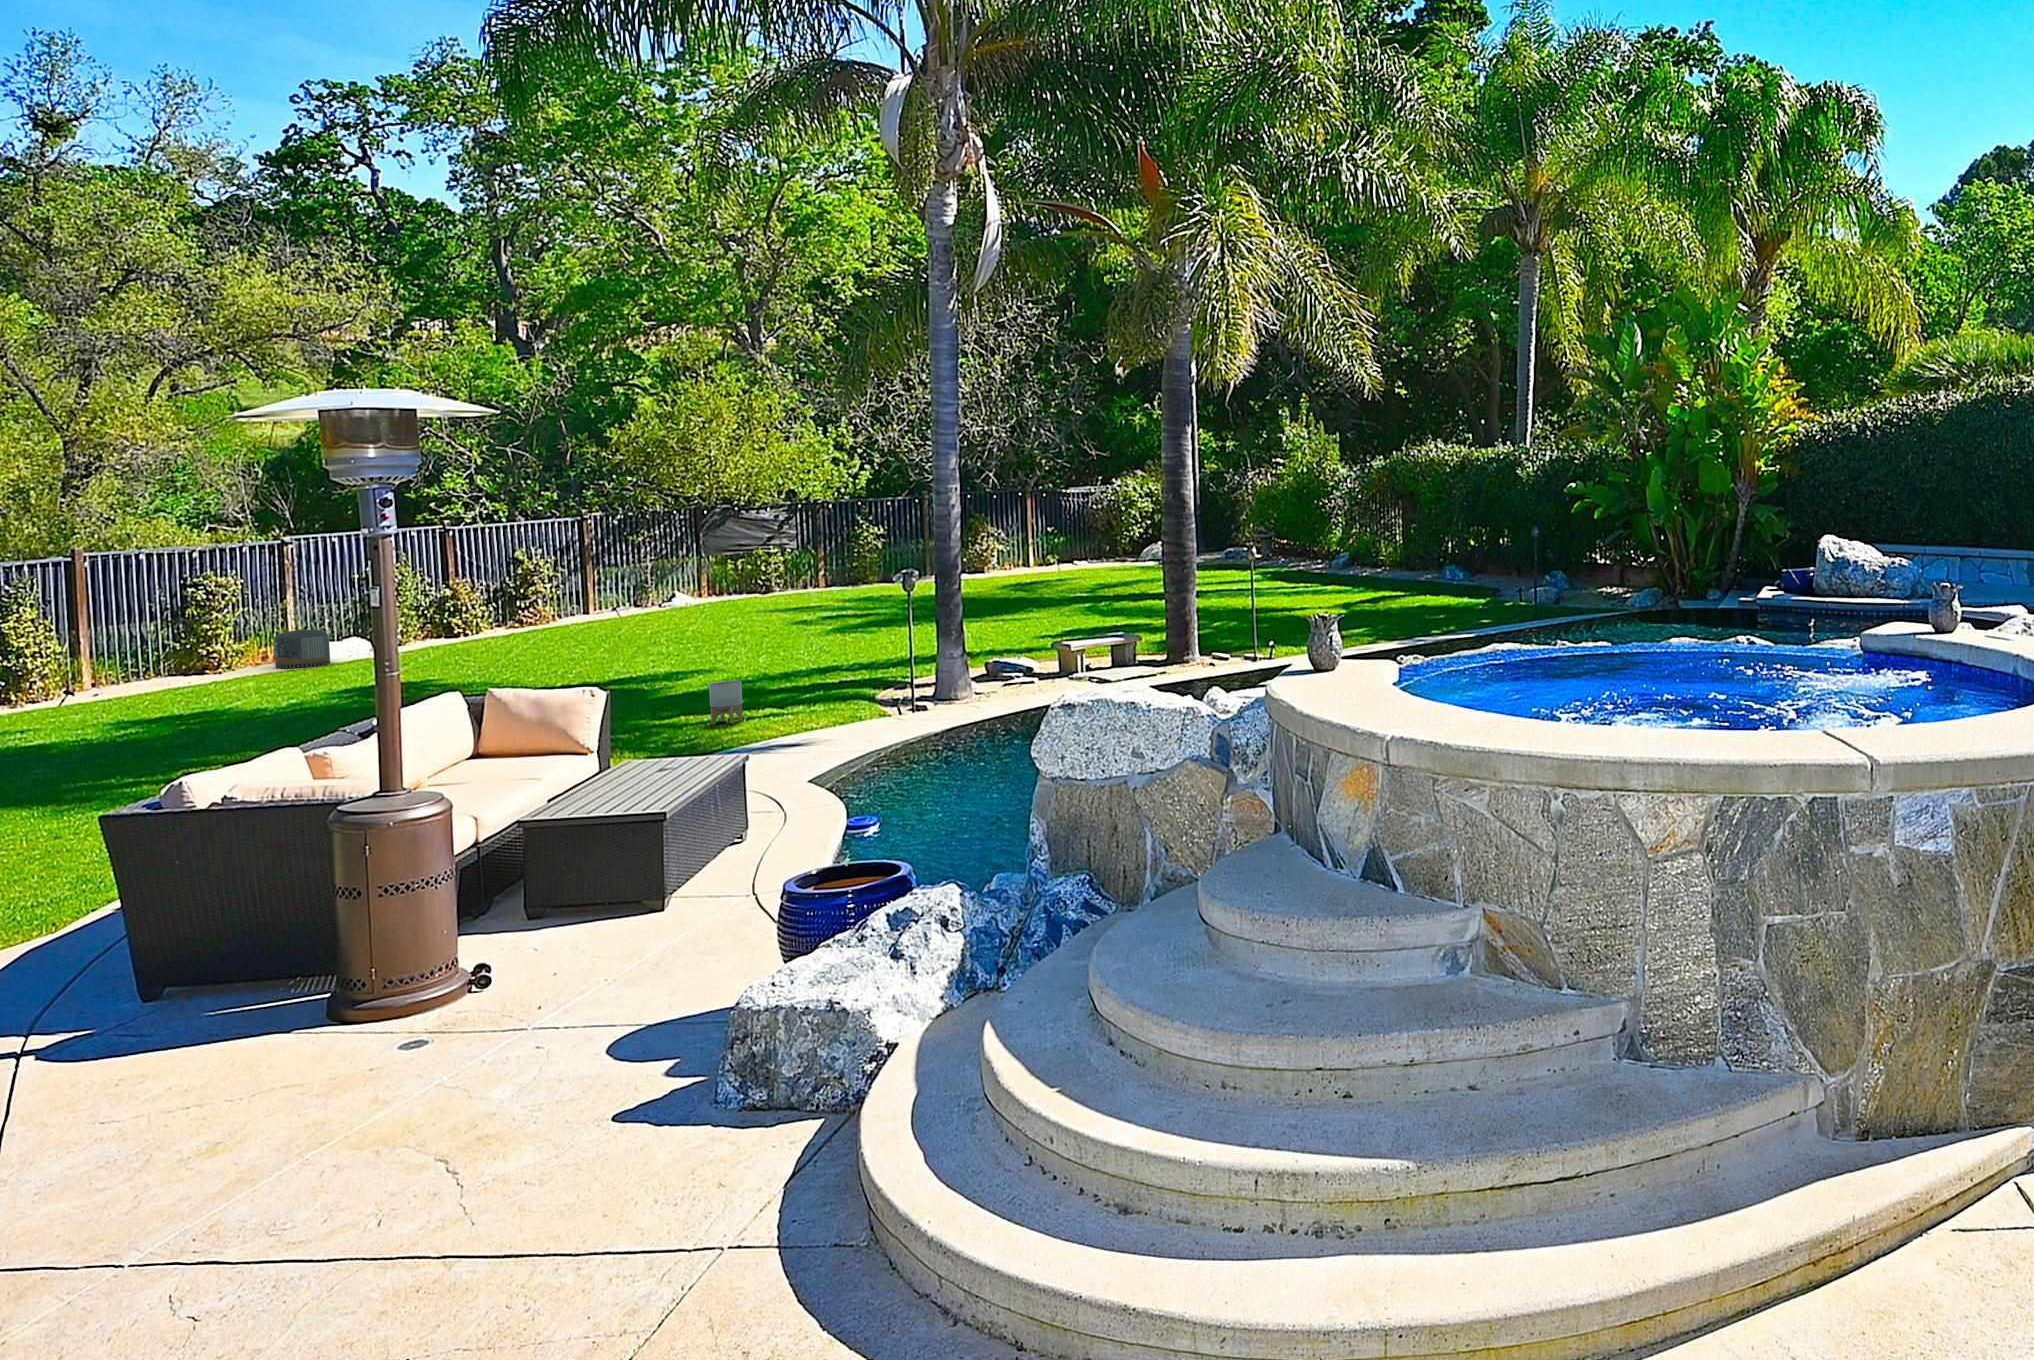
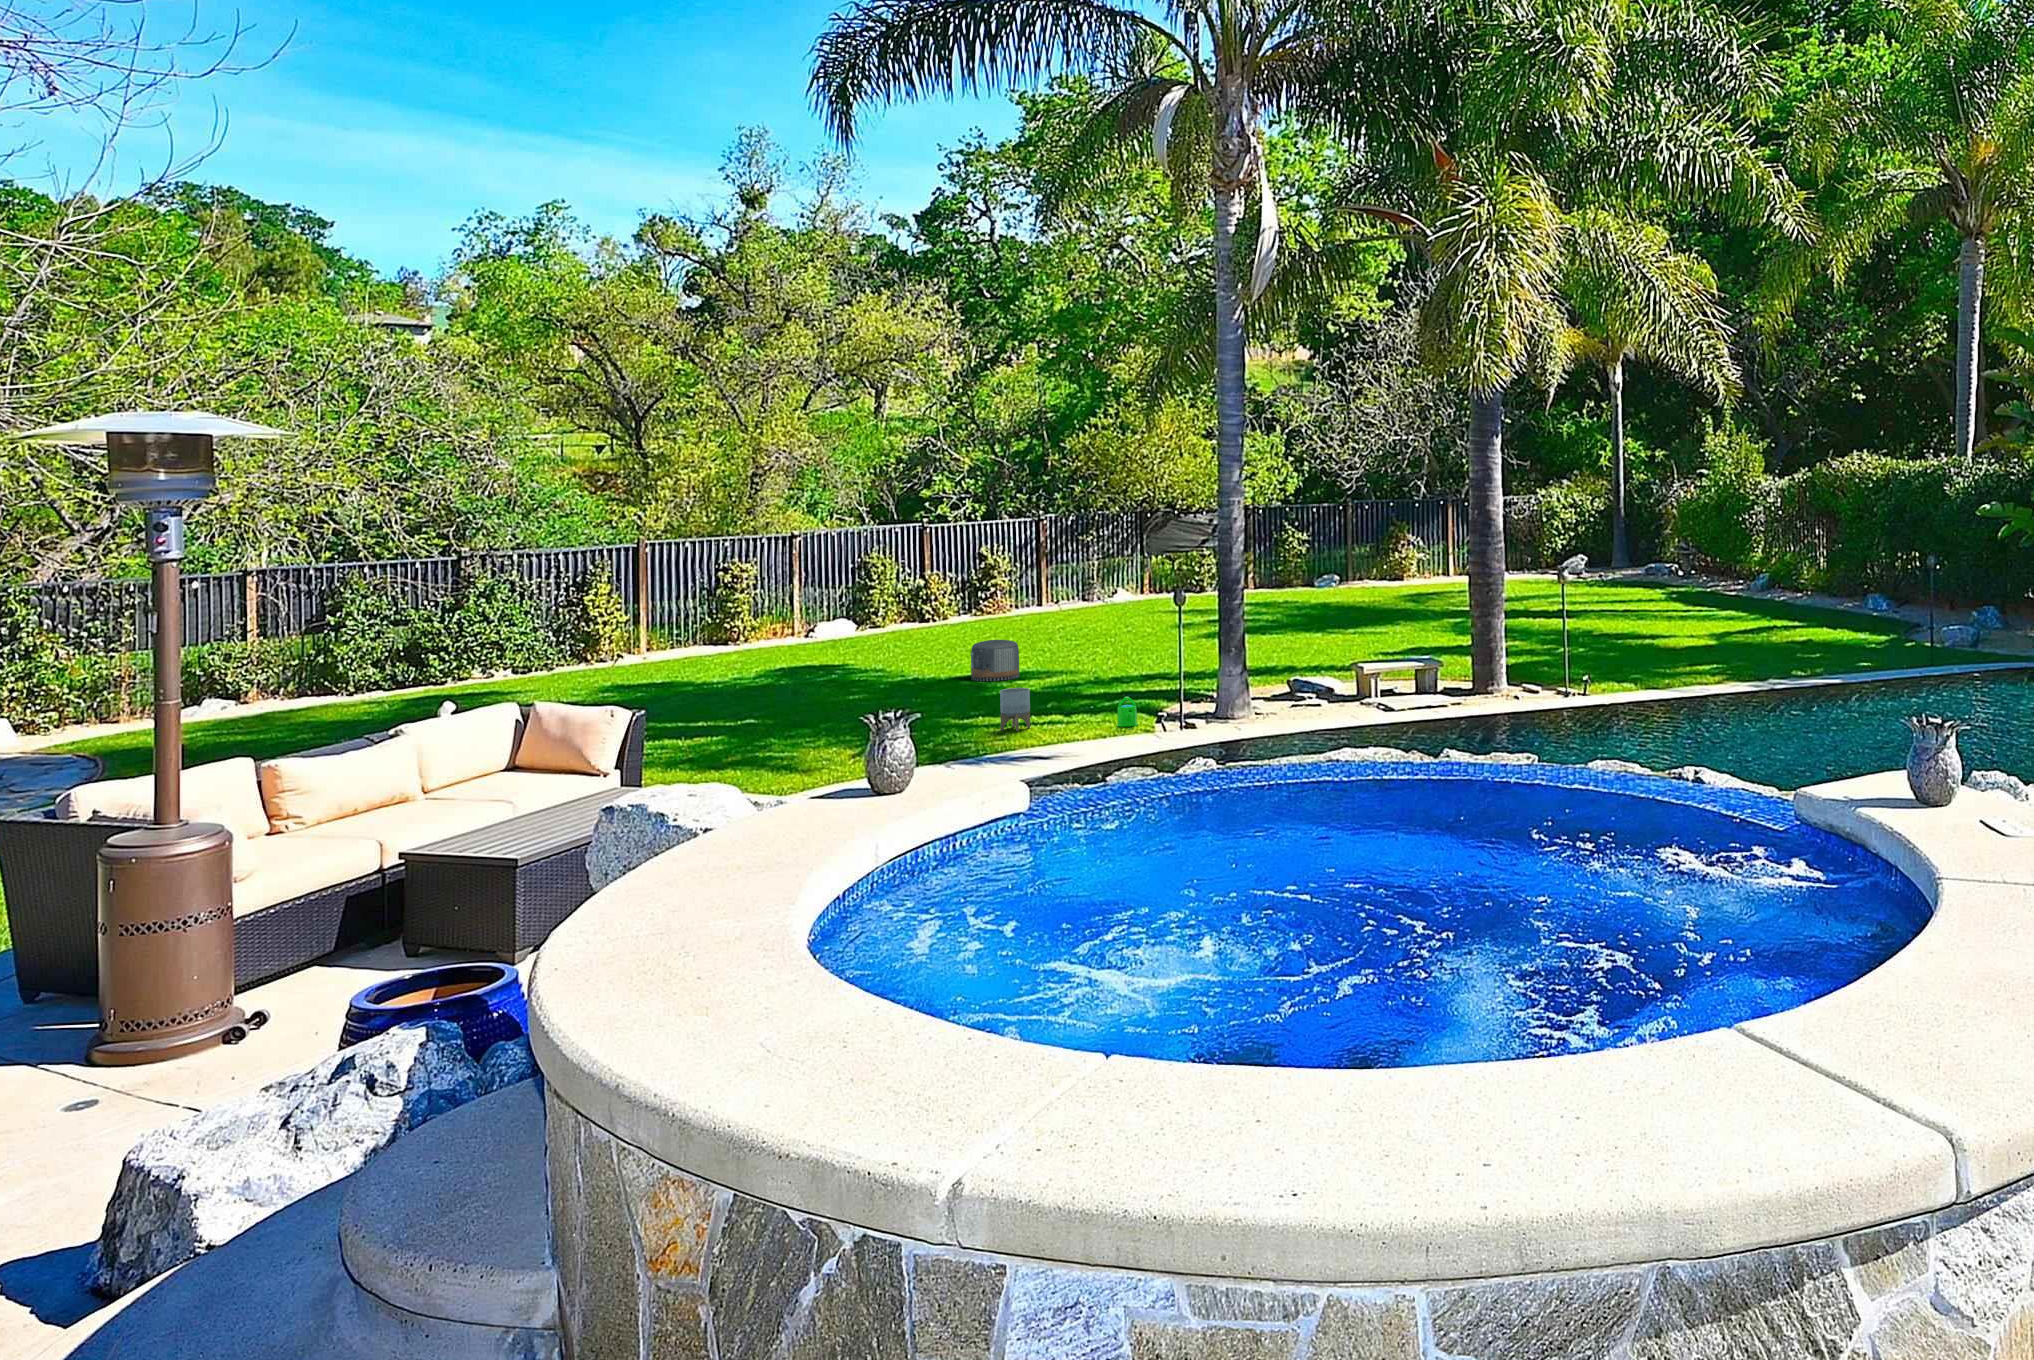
pouf: present [274,630,330,669] -> present [971,640,1019,681]
watering can: none [836,683,859,712] -> present [1117,697,1138,727]

